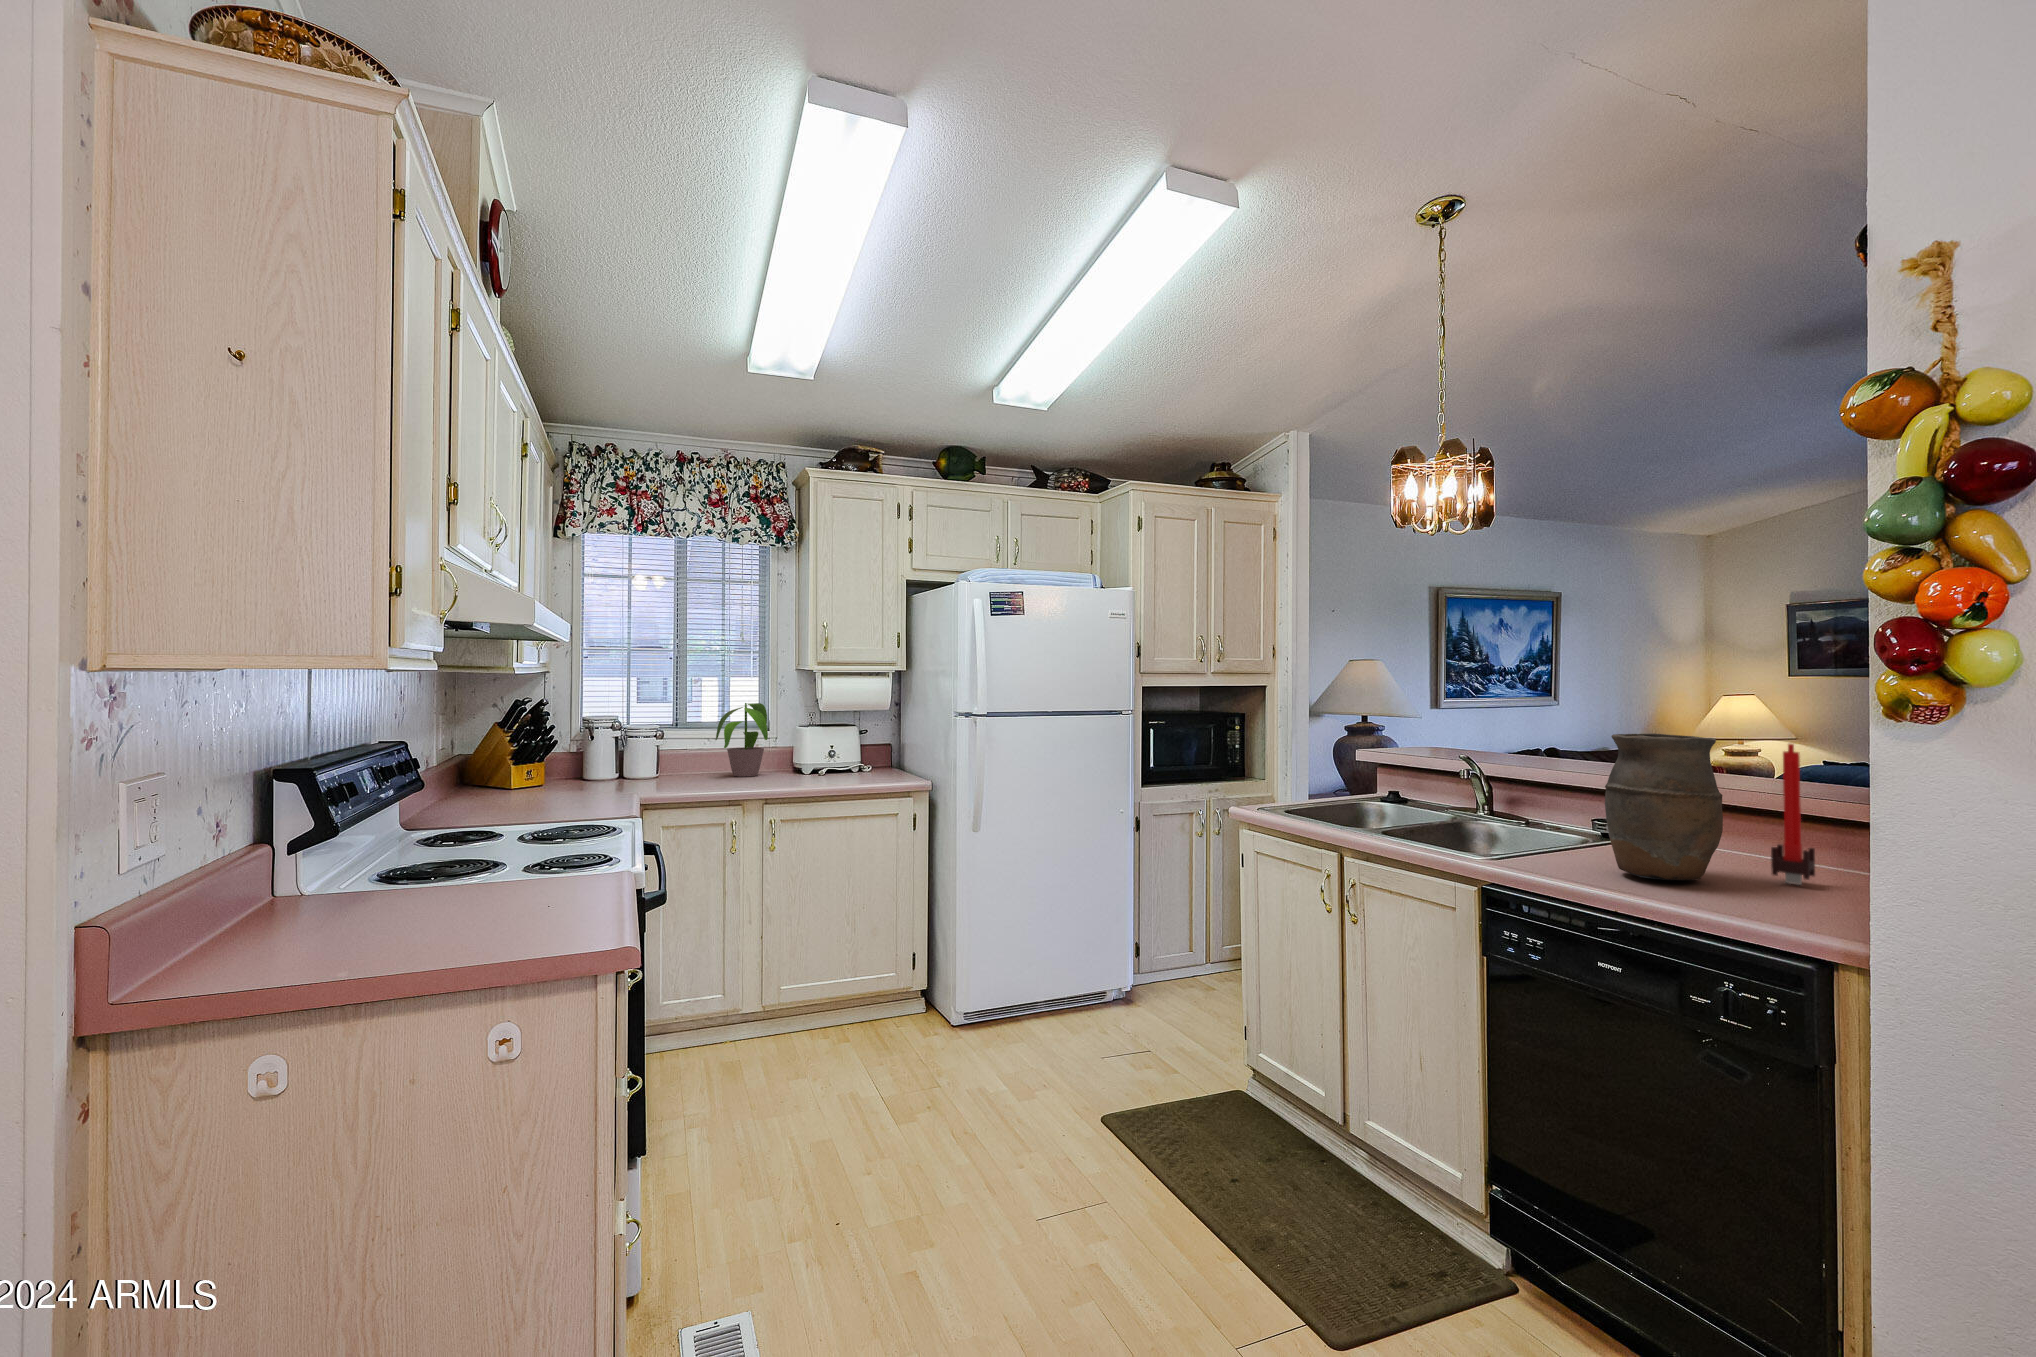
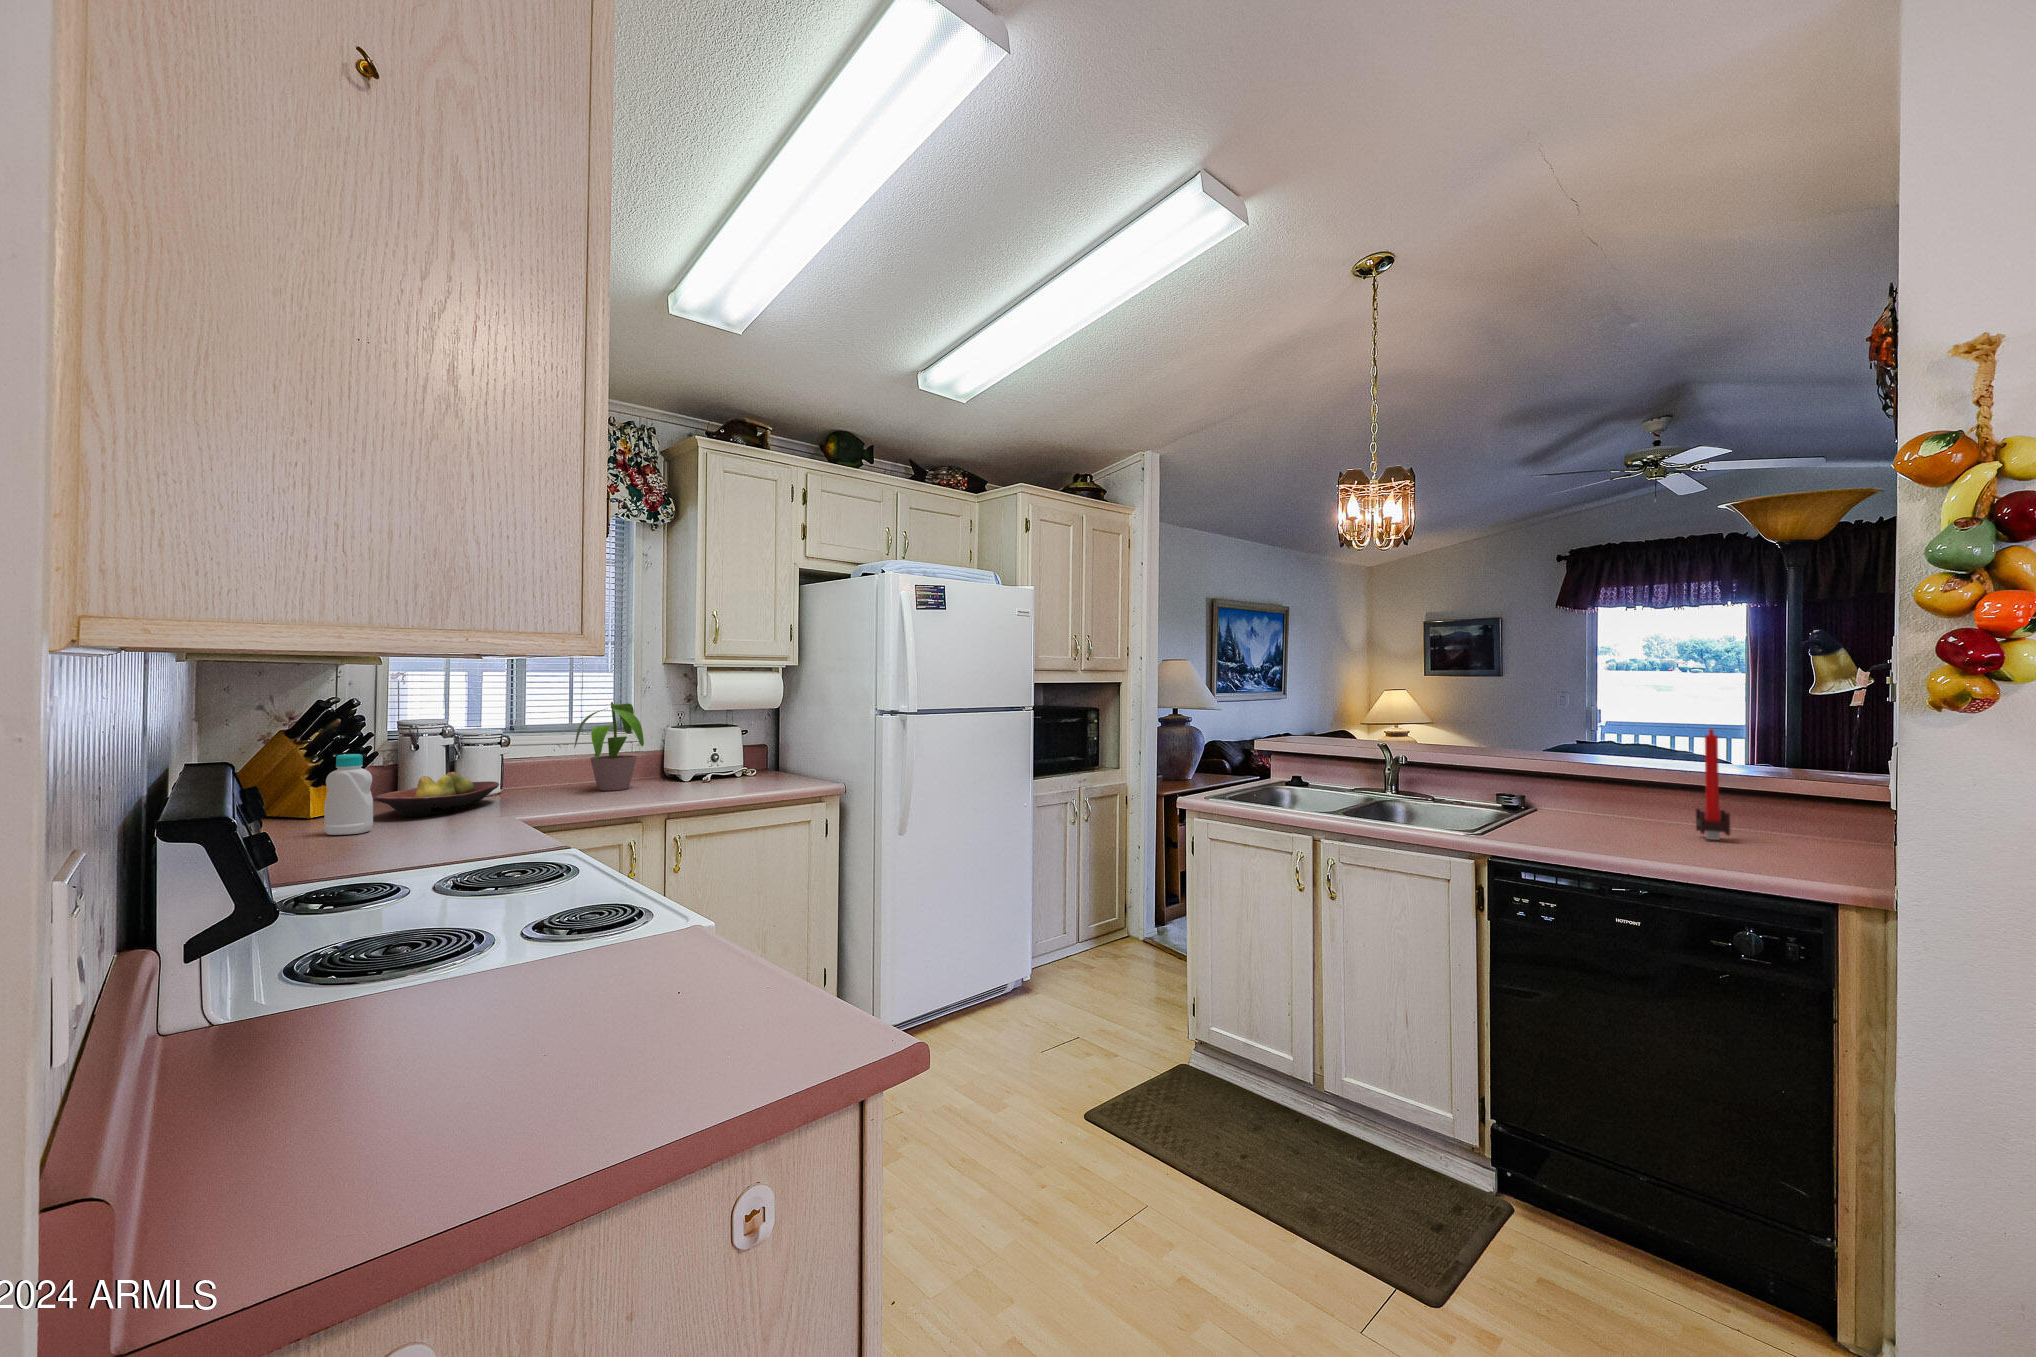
vase: present [1605,733,1723,880] -> none [1576,722,1678,843]
bottle: none [518,738,549,797] -> present [324,754,373,835]
fruit bowl: none [561,755,655,788] -> present [375,772,499,817]

